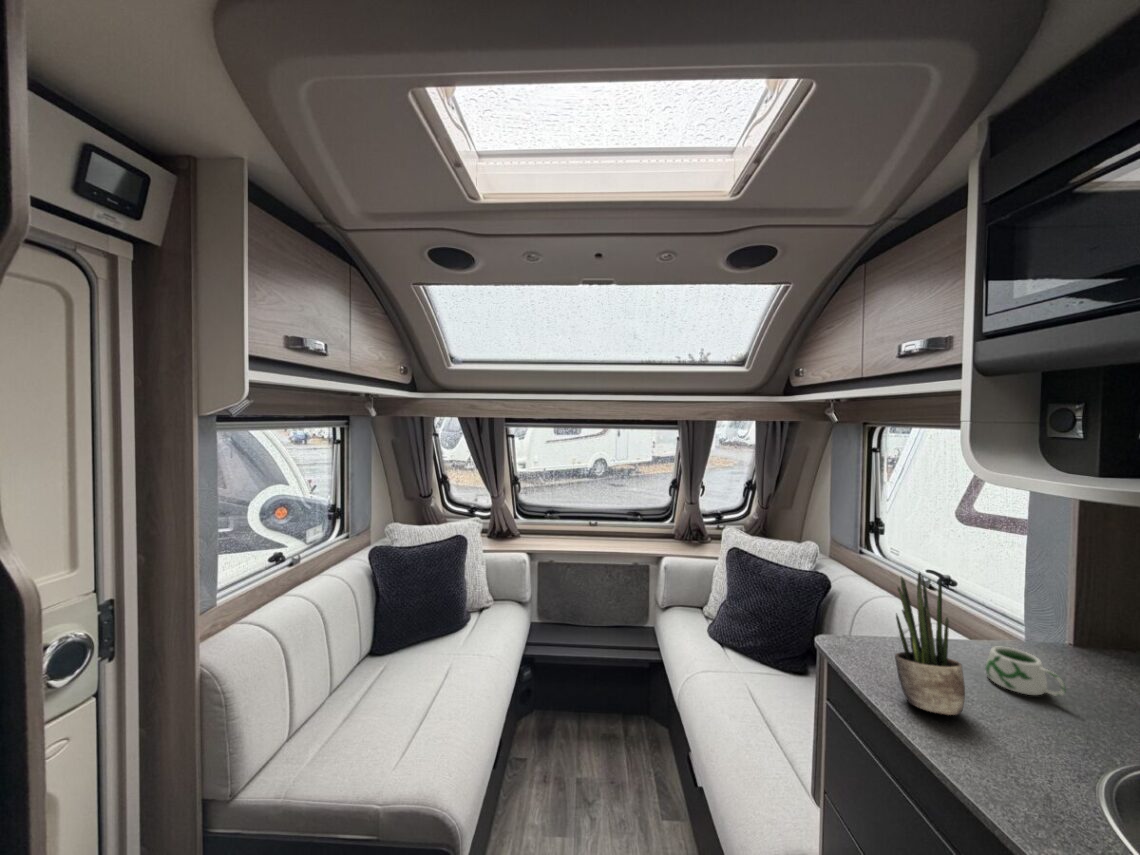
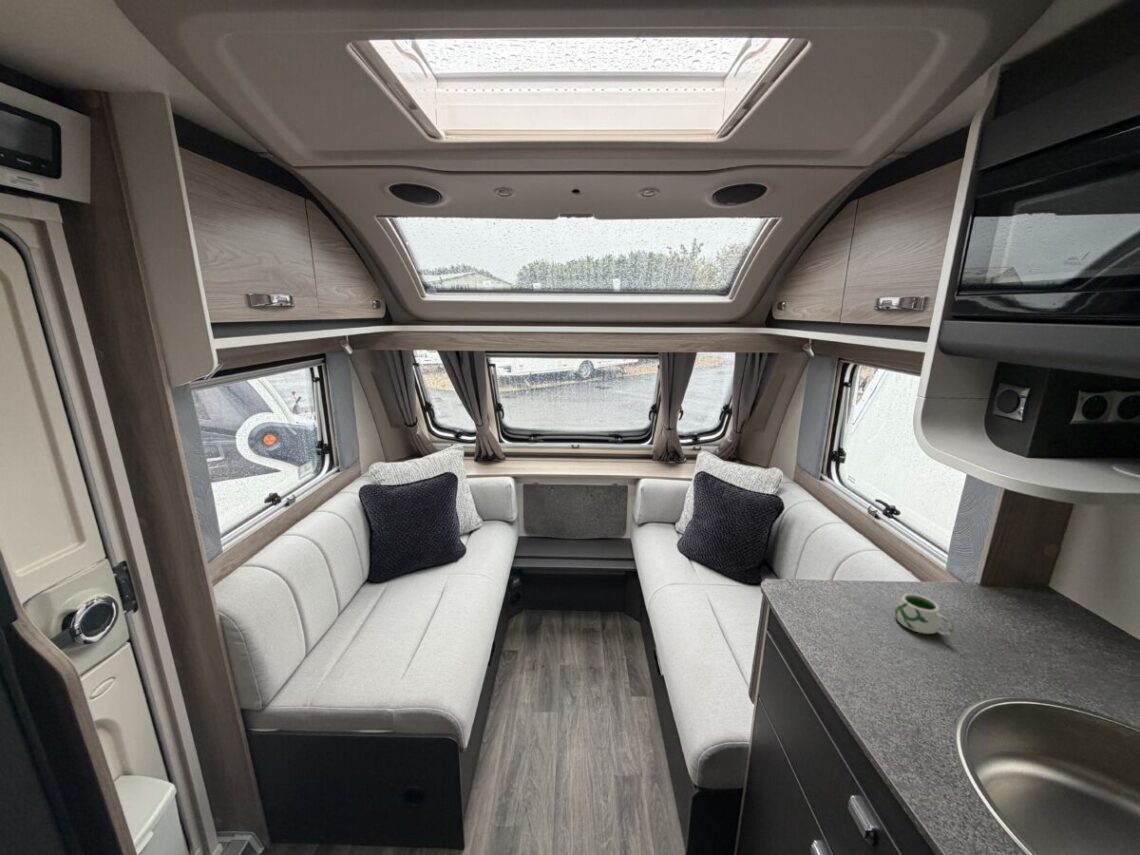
potted plant: present [895,573,965,715] -> none [819,542,870,656]

